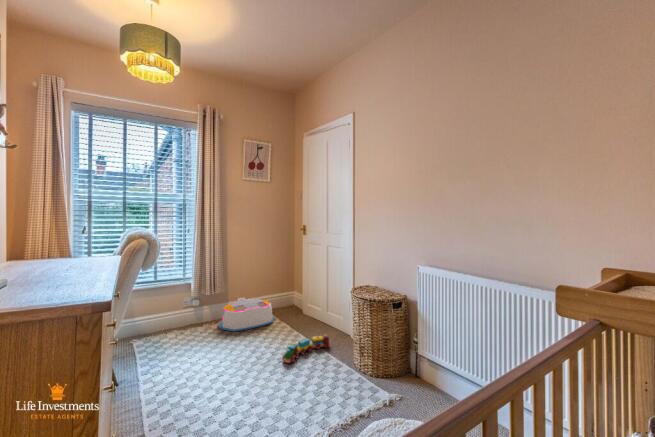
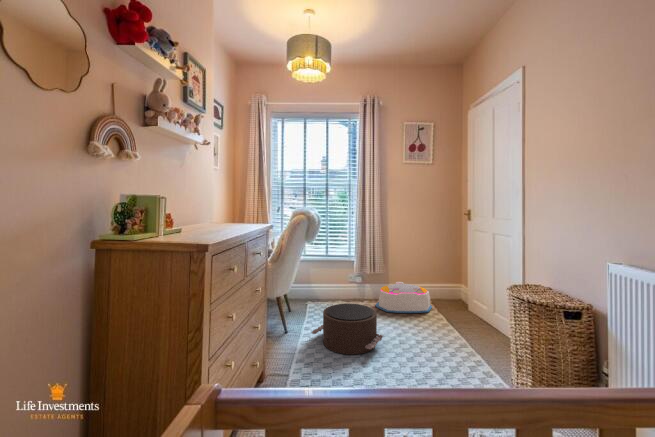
pouf: none [157,330,242,389] -> present [312,304,383,354]
toy train: present [283,335,330,363] -> none [425,335,488,357]

